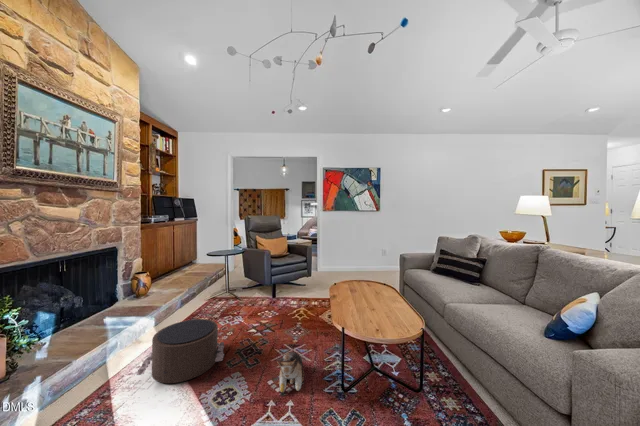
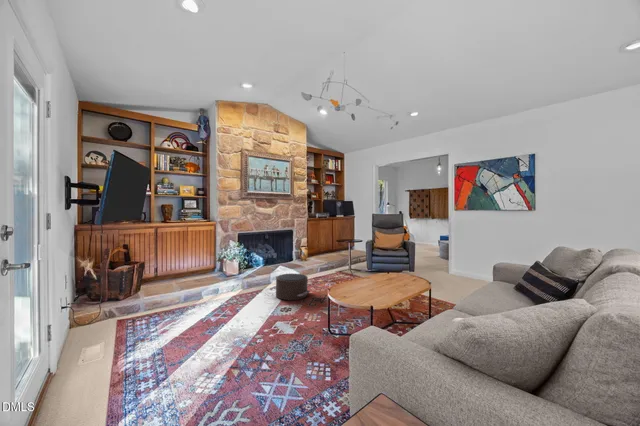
plush toy: present [277,352,305,392] -> none [302,296,336,321]

